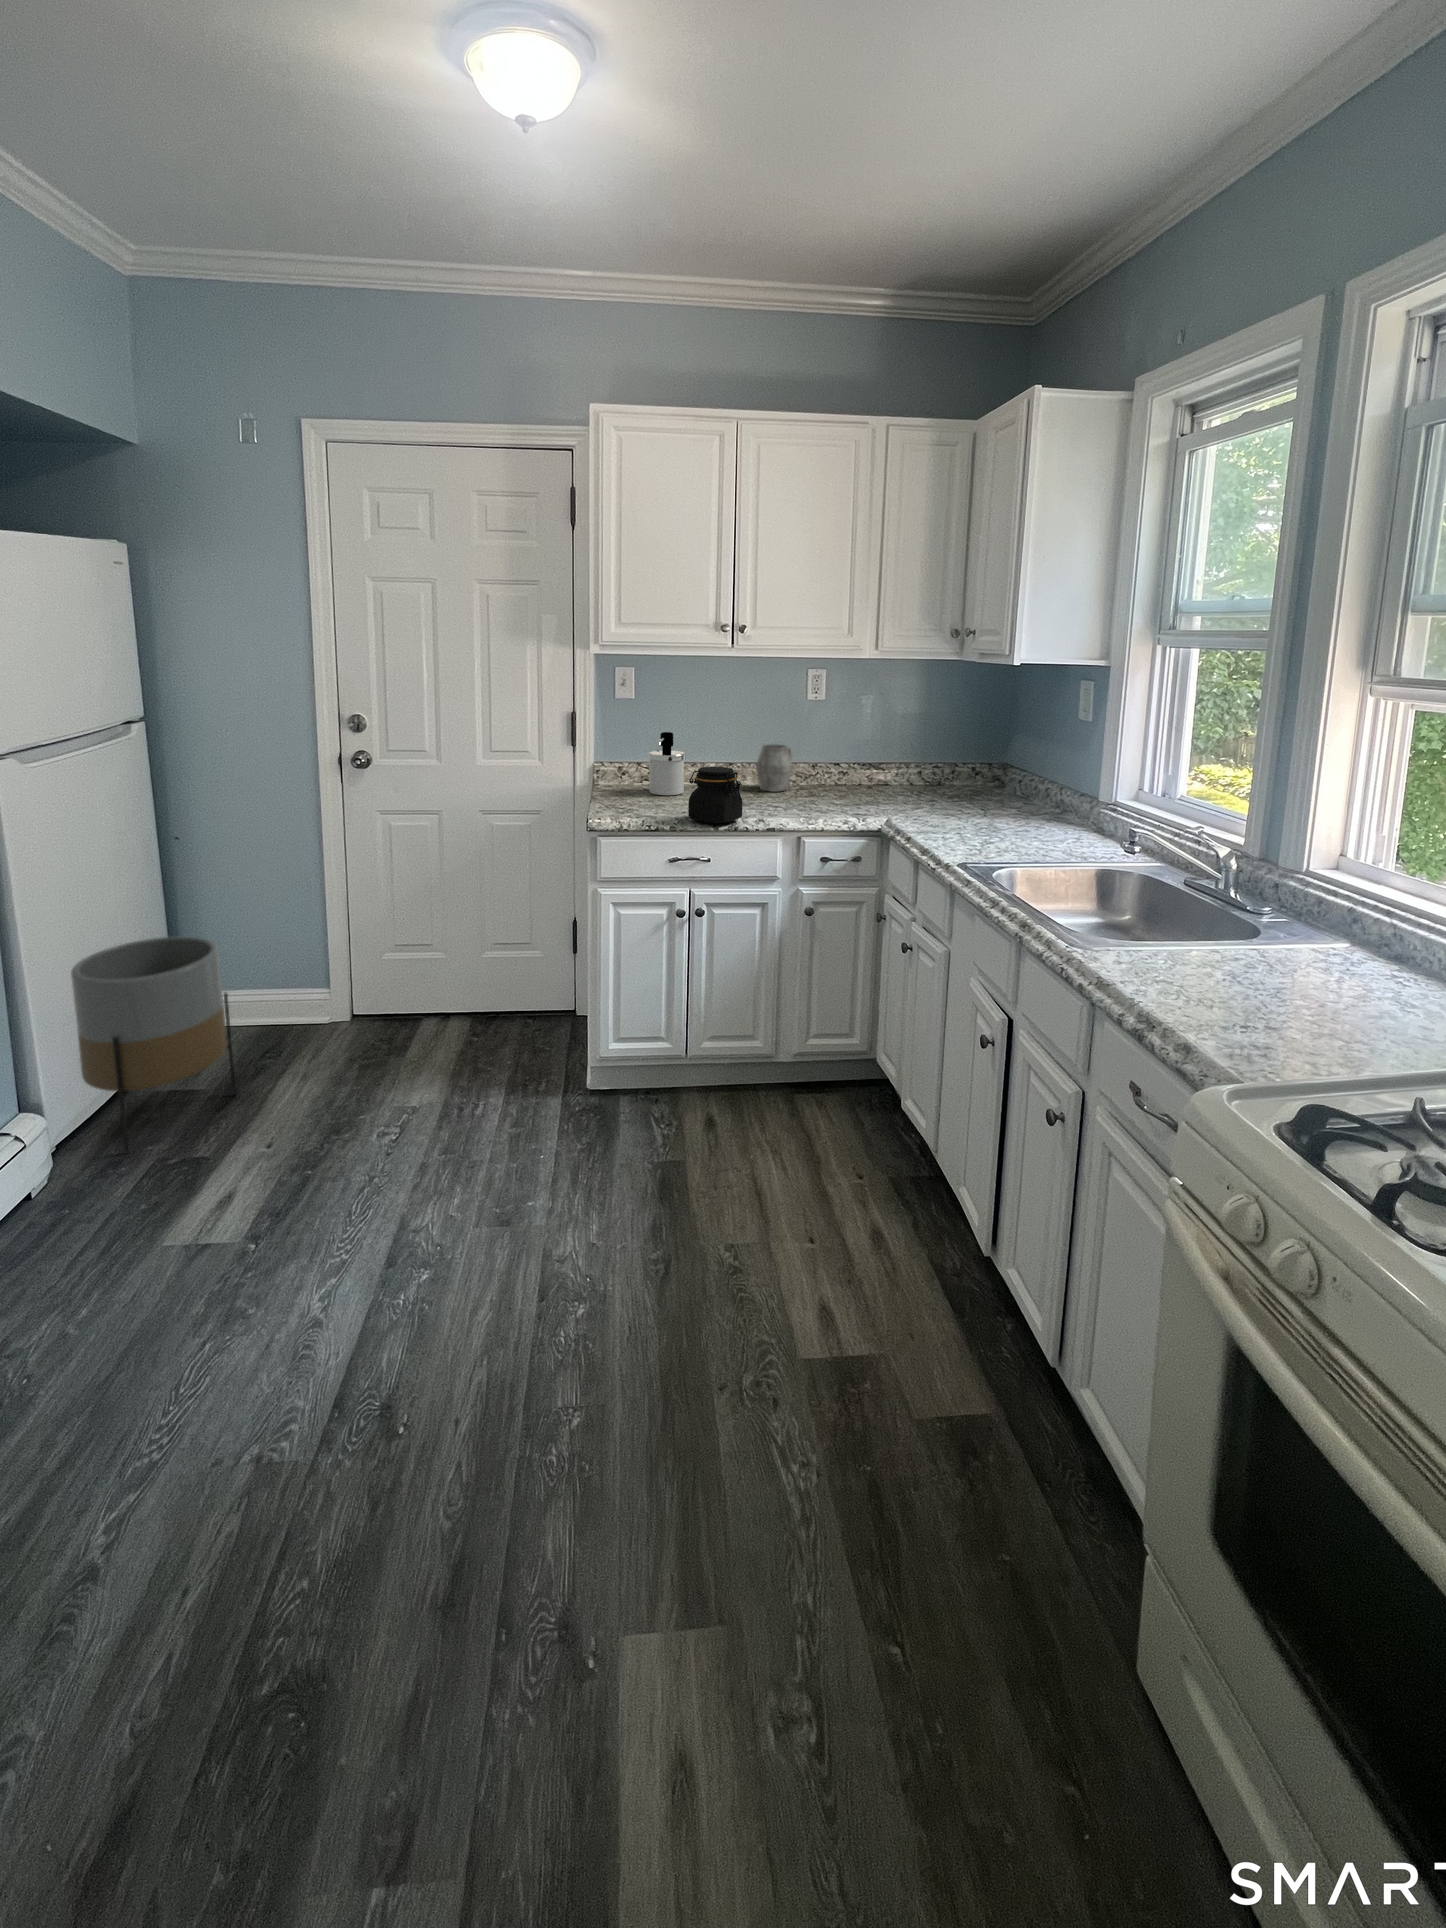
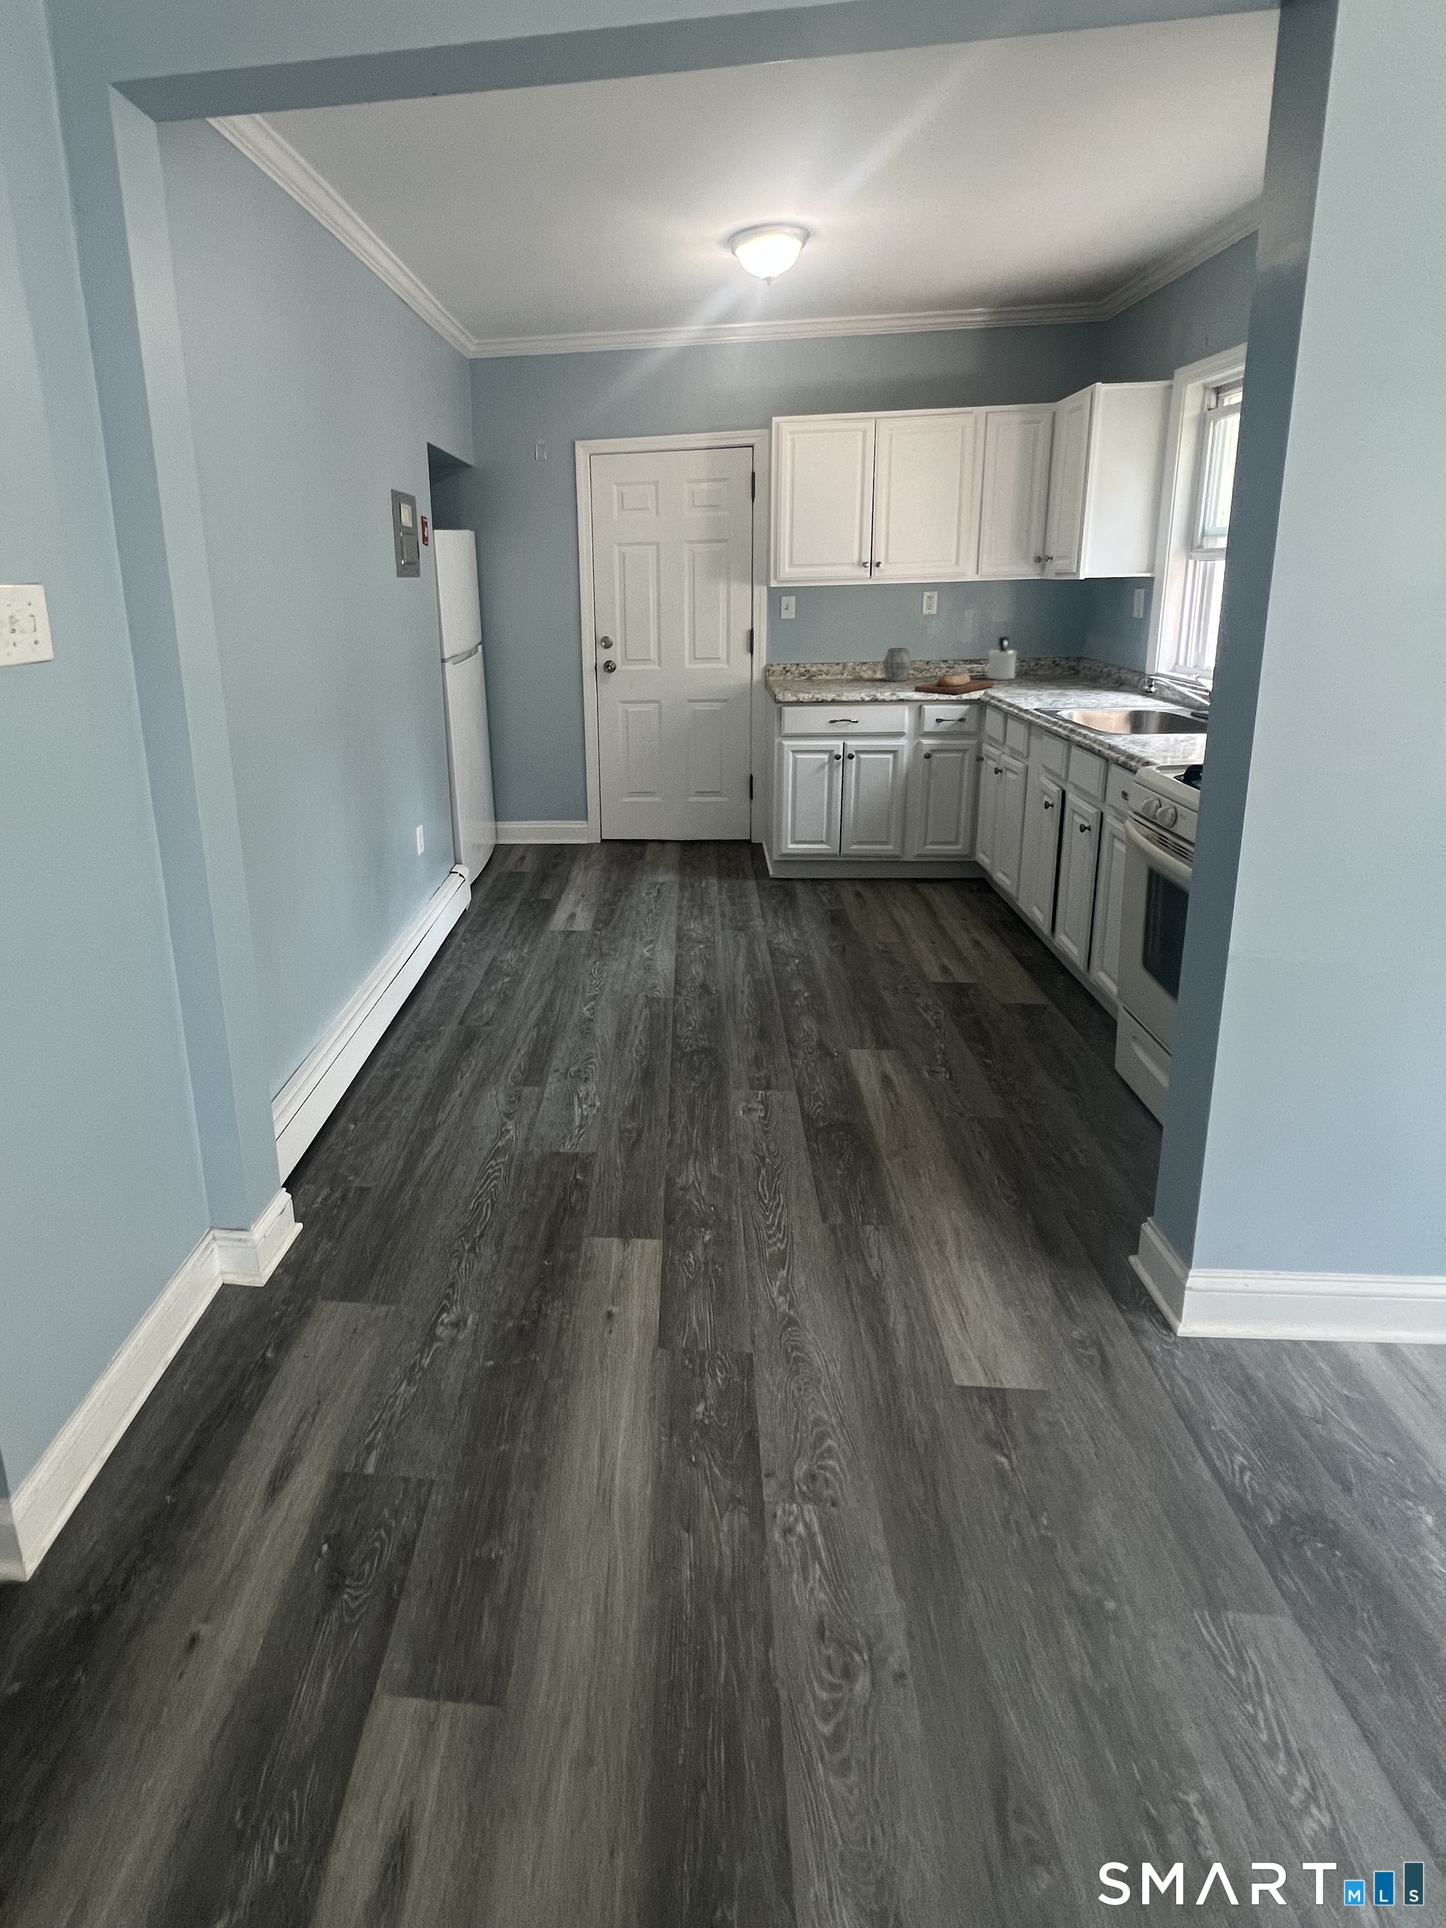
soap dispenser: present [648,732,685,795] -> present [988,637,1017,680]
jar: present [688,767,743,823] -> none [844,659,882,695]
bread loaf: none [792,786,901,824] -> present [915,672,994,694]
planter: present [71,936,236,1153] -> none [476,775,554,891]

